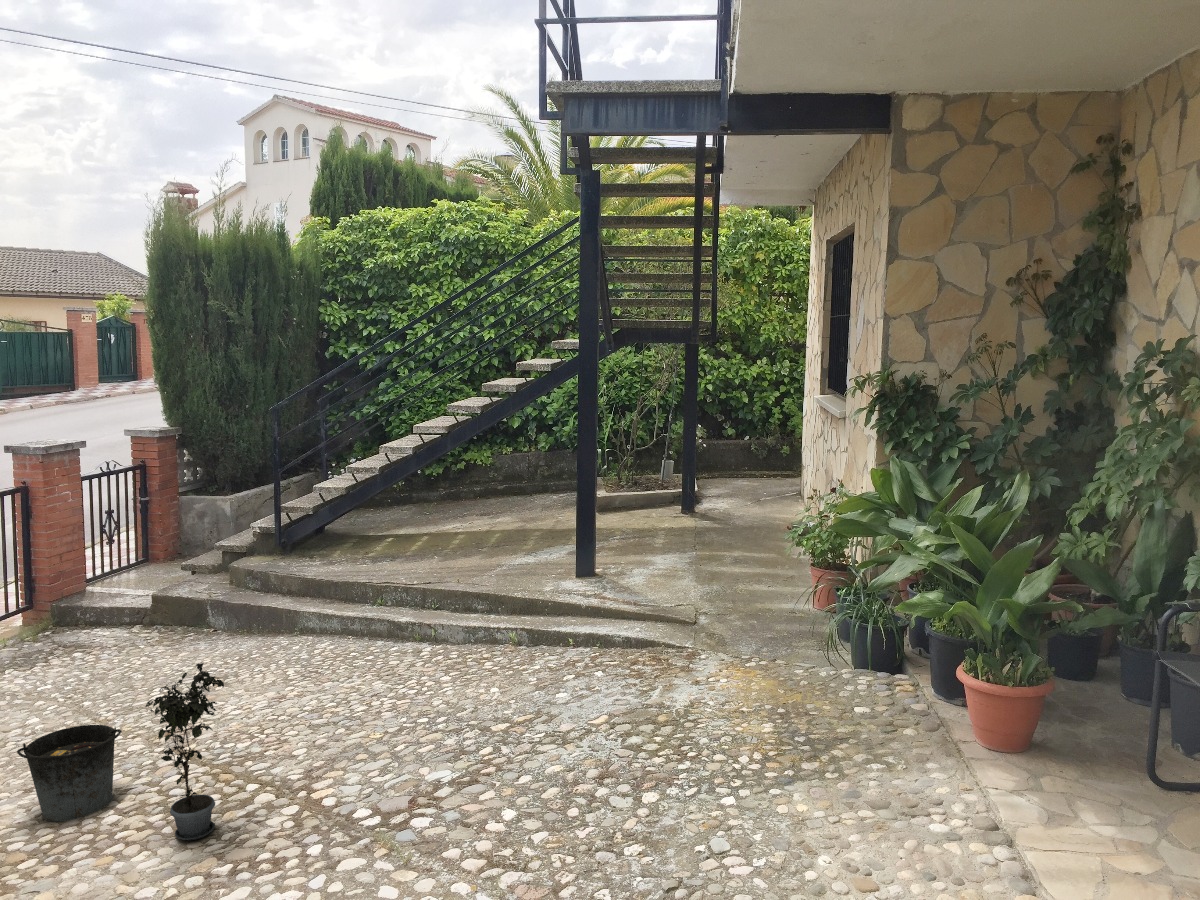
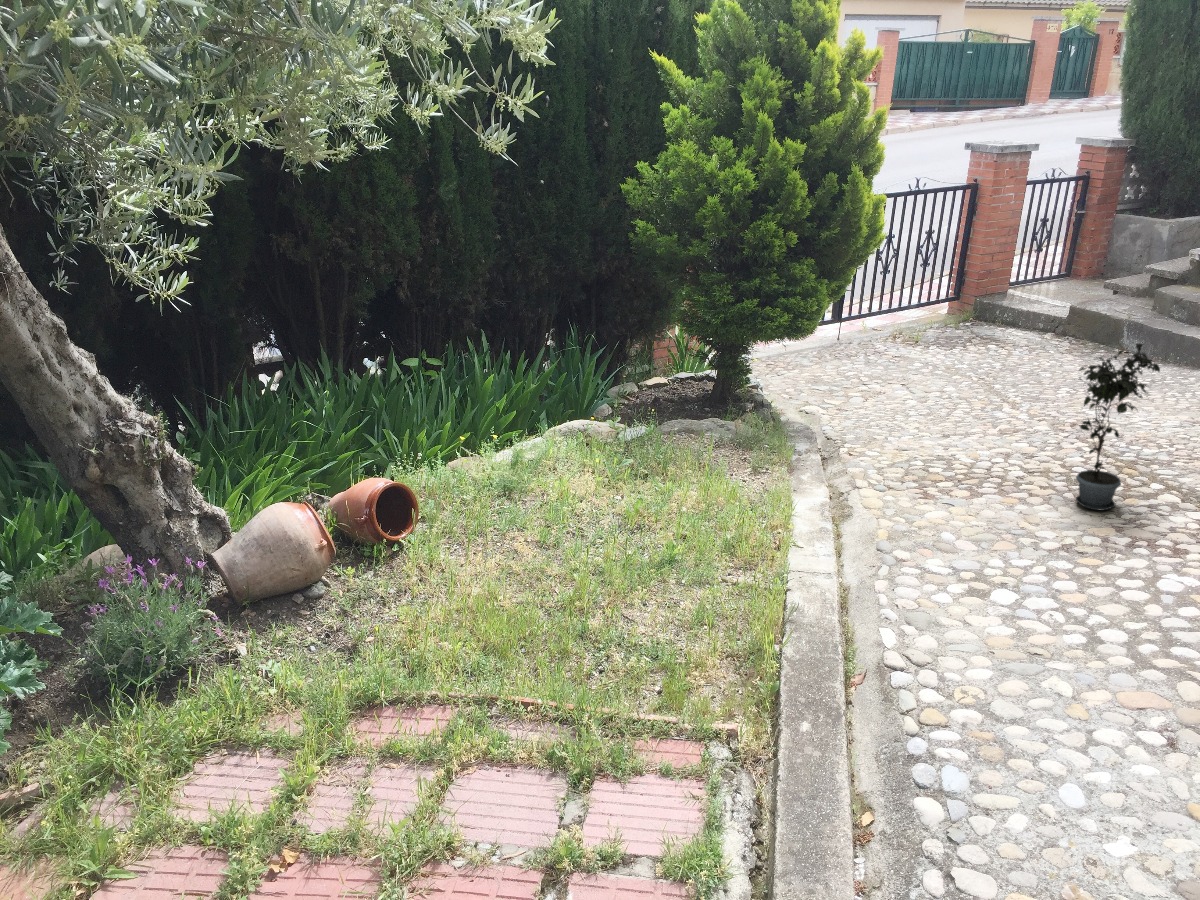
bucket: present [17,725,122,822] -> none [950,387,1040,465]

